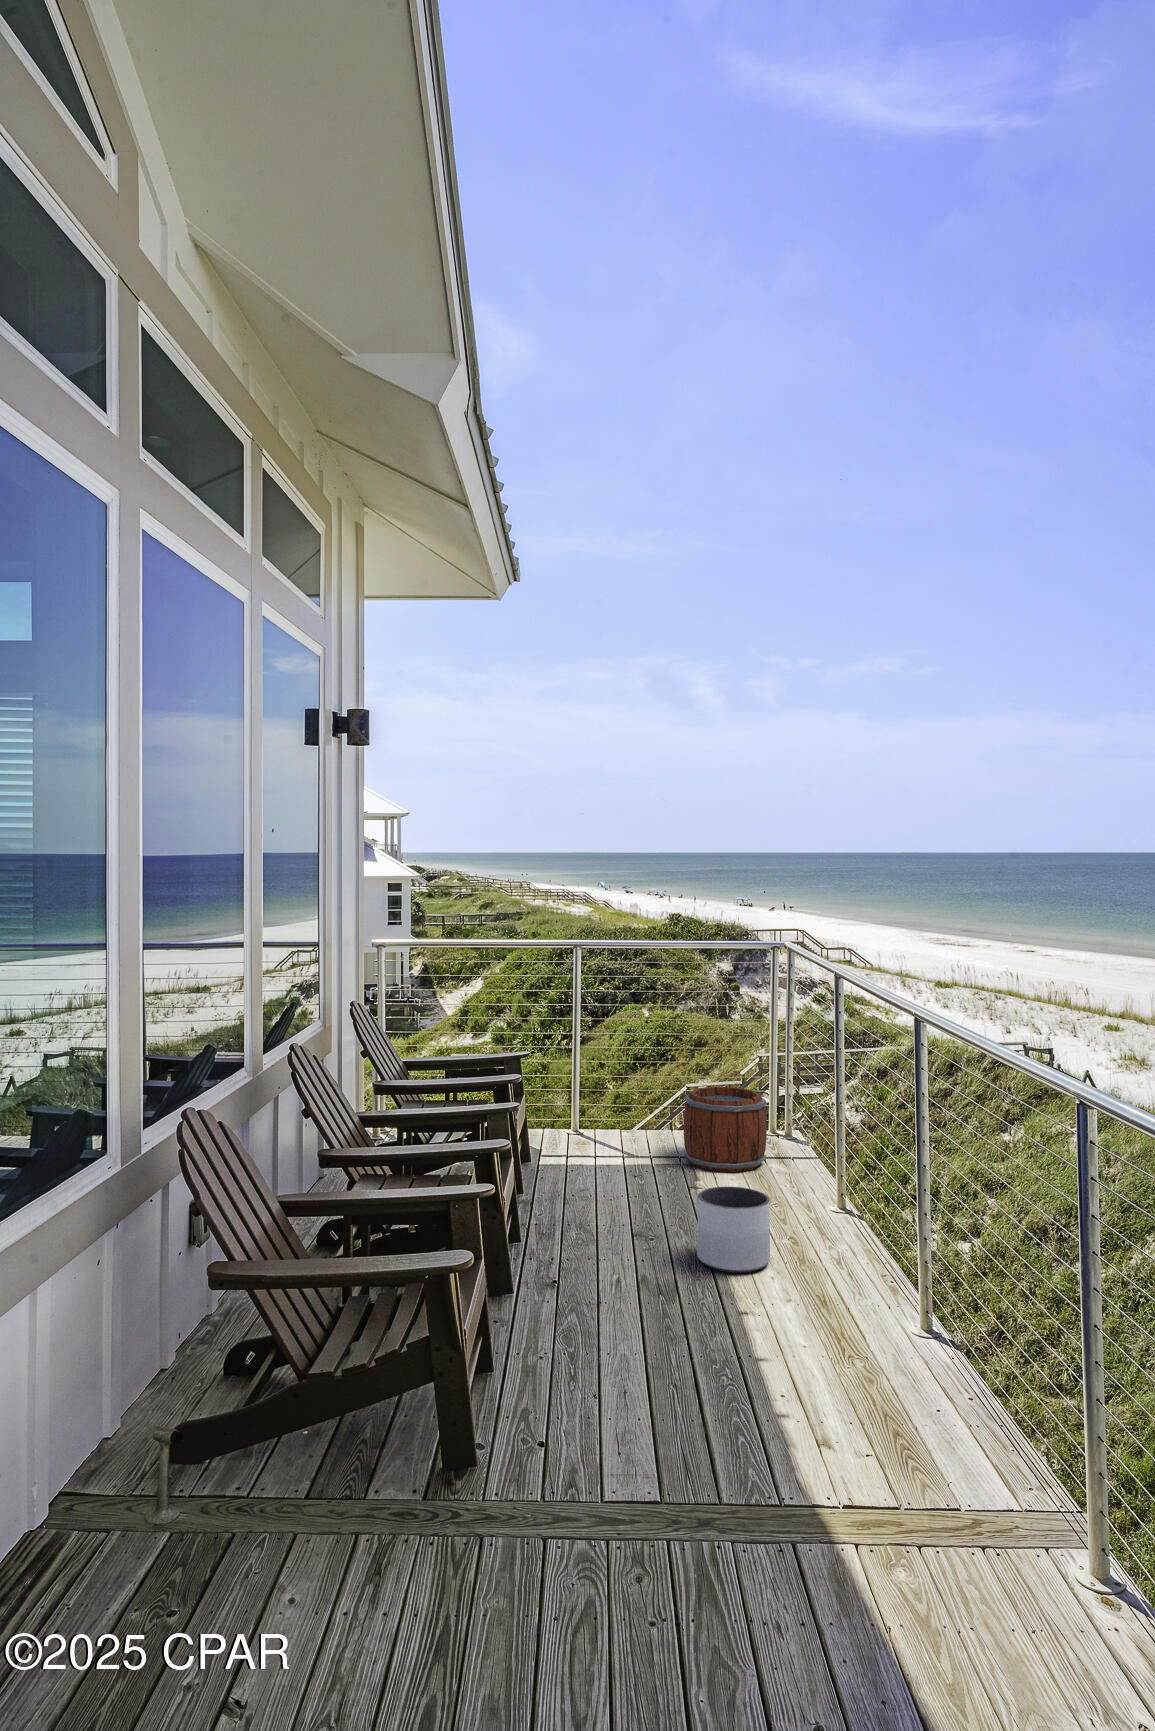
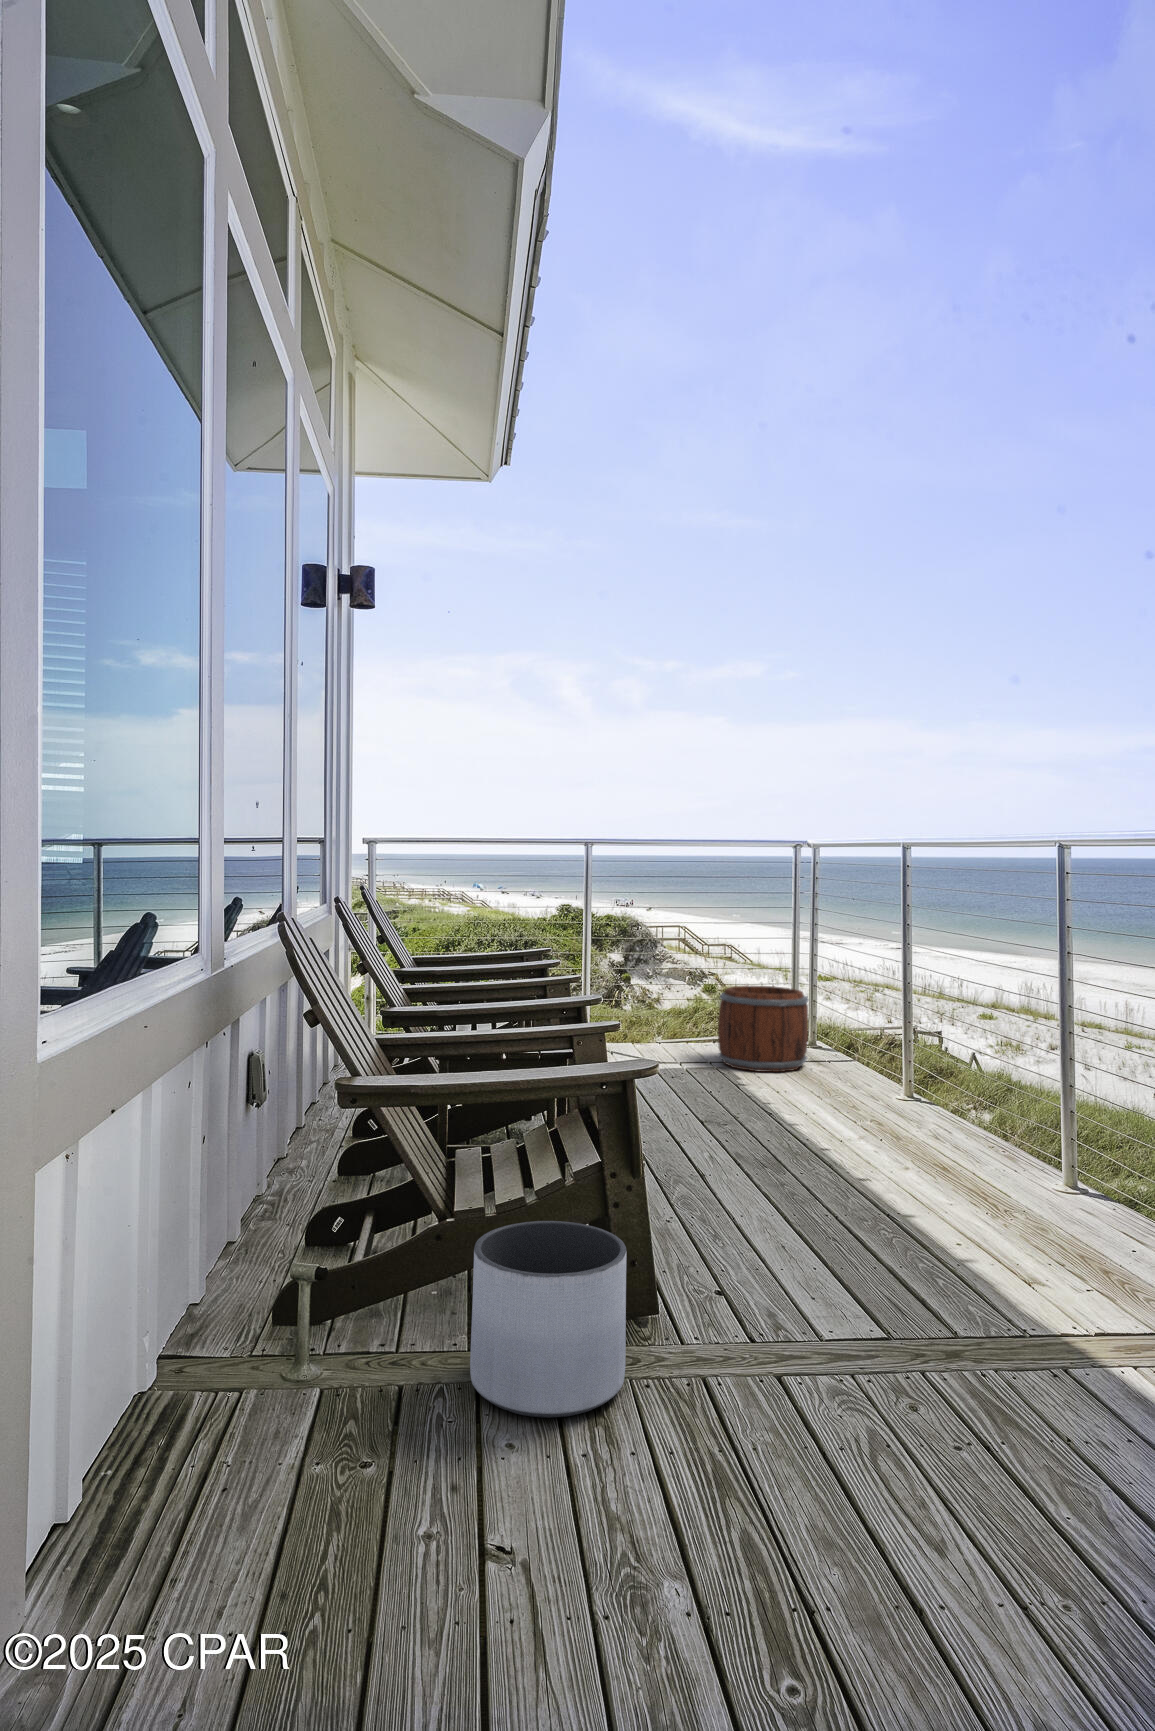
planter: present [697,1186,770,1273] -> present [470,1221,626,1418]

